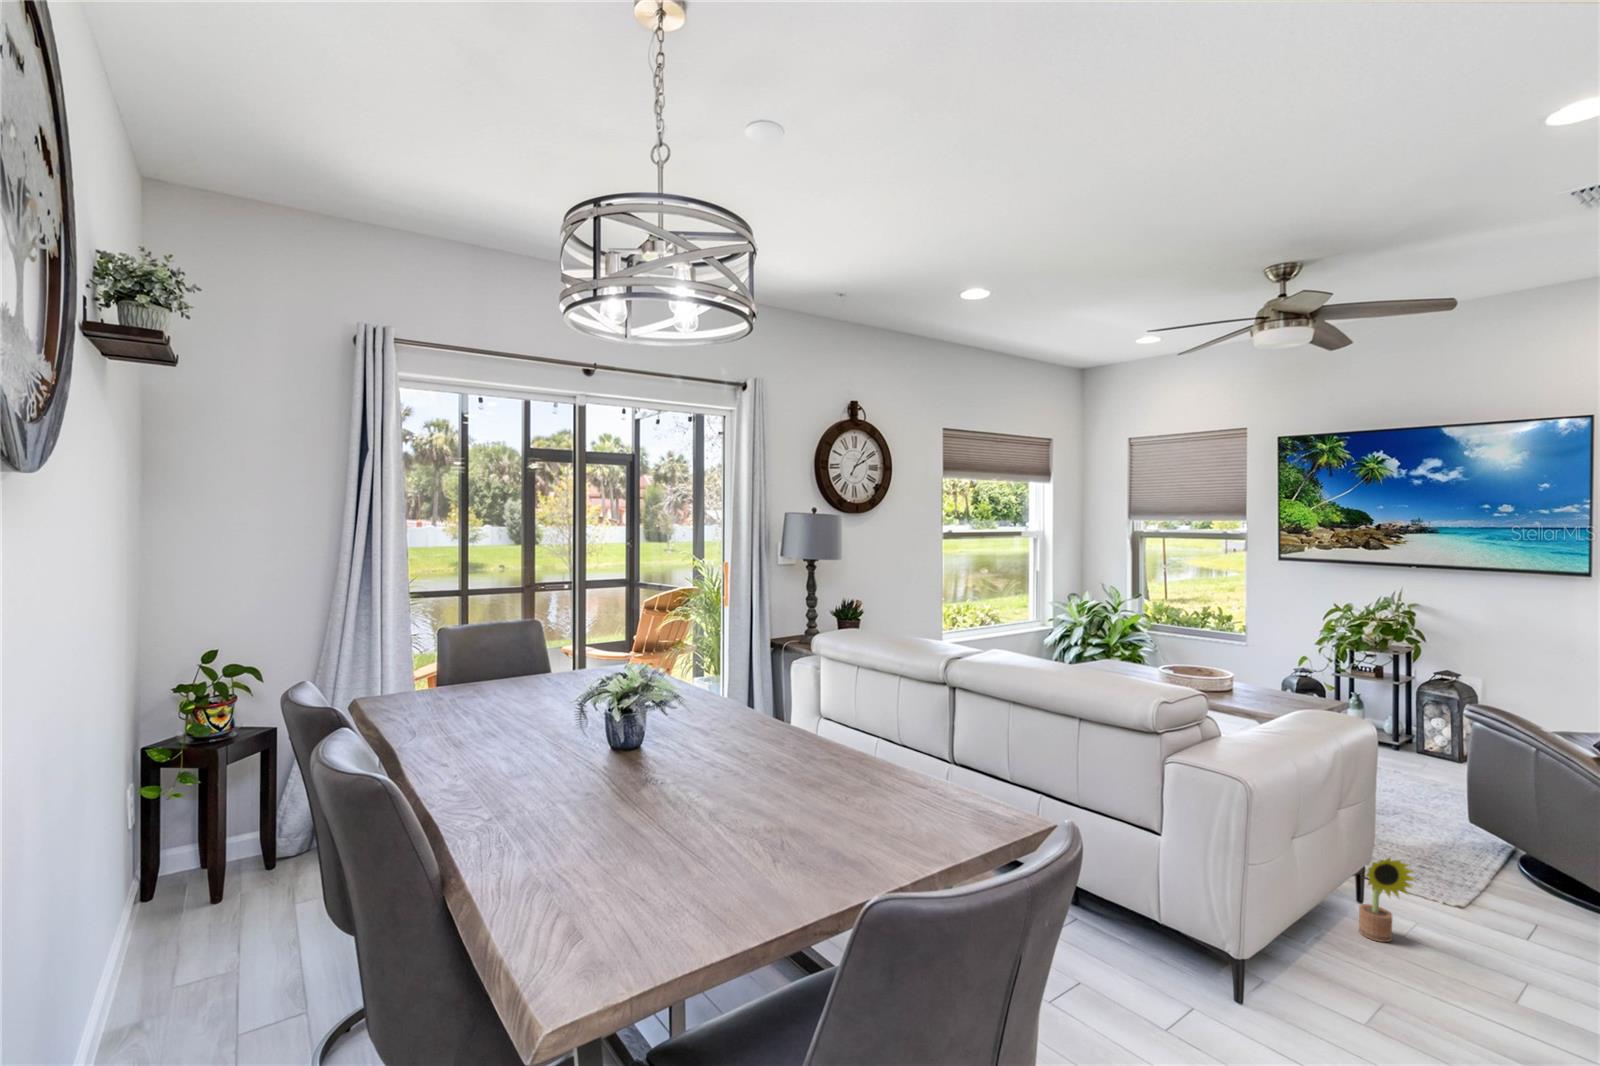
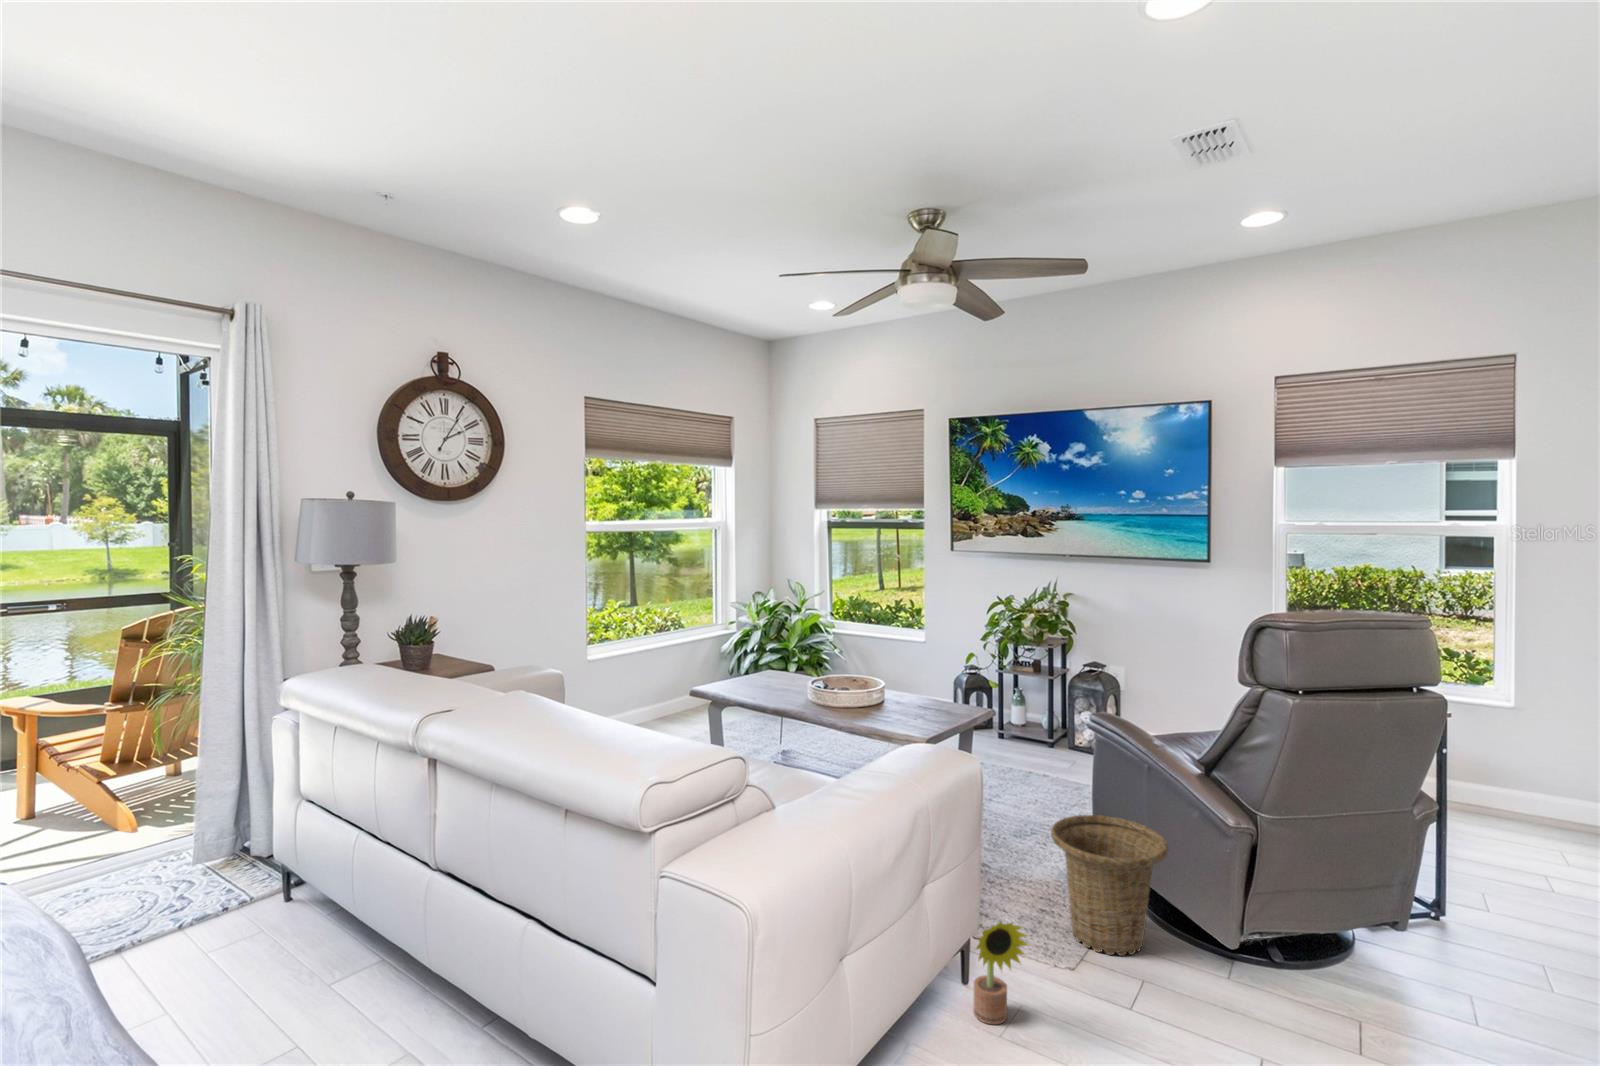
basket: none [1425,795,1557,918] -> present [1051,815,1169,956]

